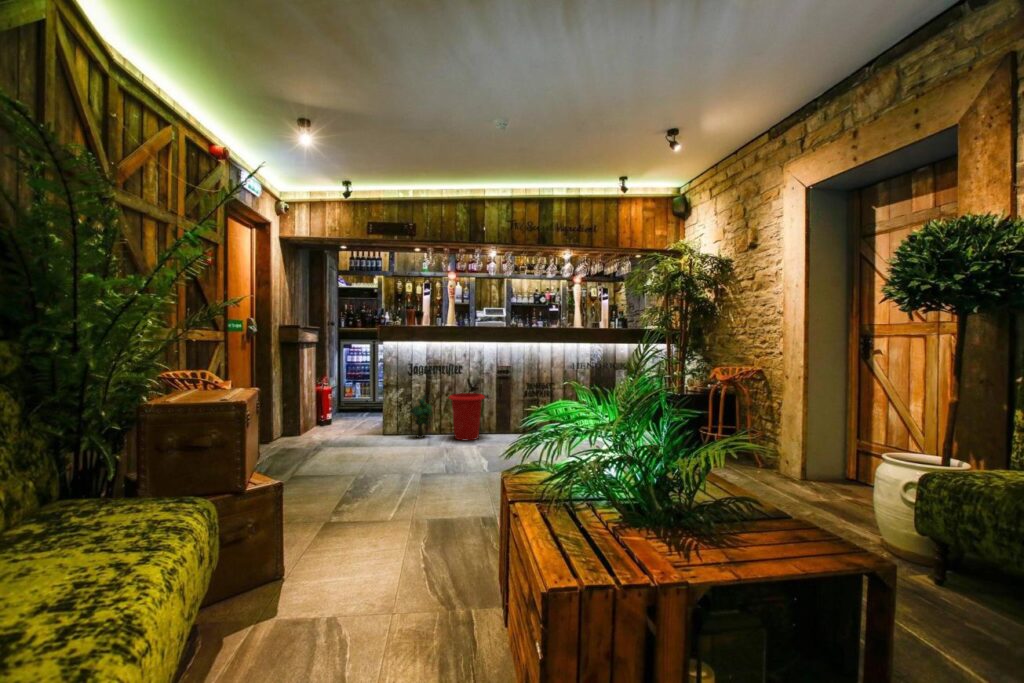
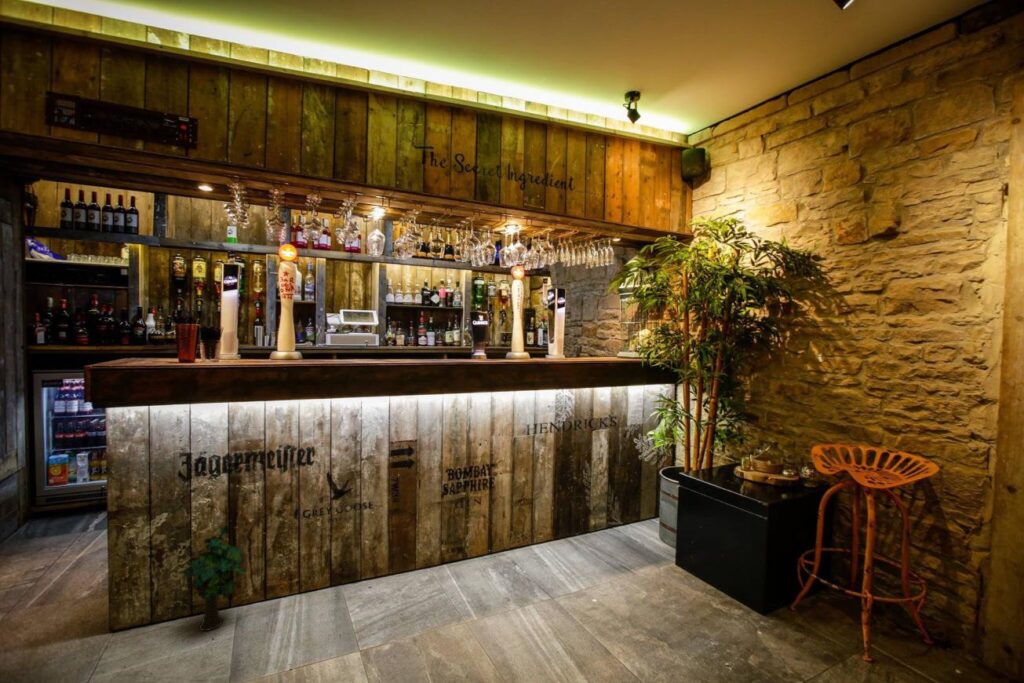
waste bin: present [449,393,485,441] -> none [282,505,368,625]

